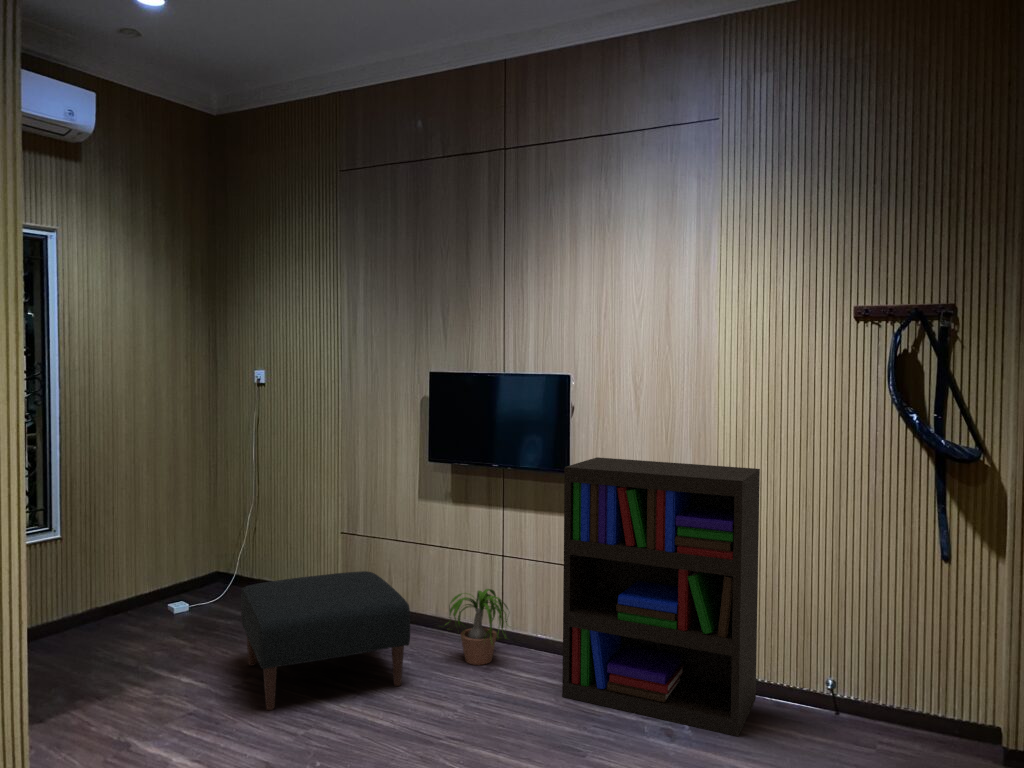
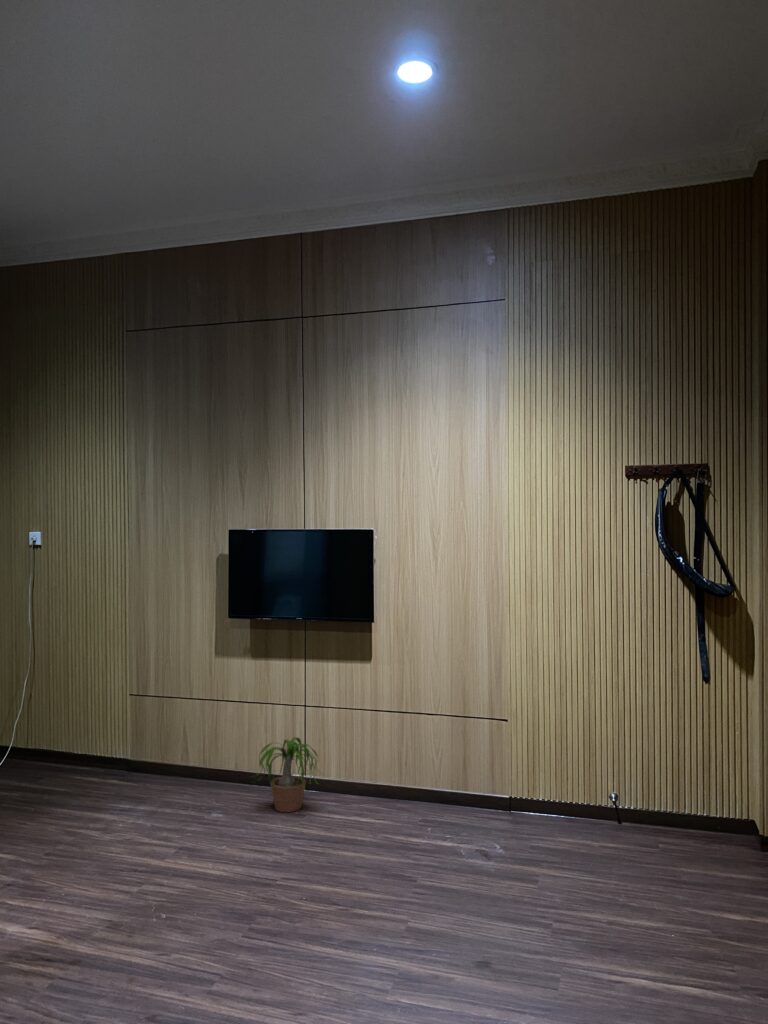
bookshelf: present [562,457,760,736] -> none [379,606,550,851]
ottoman: present [241,571,410,710] -> none [43,729,230,874]

